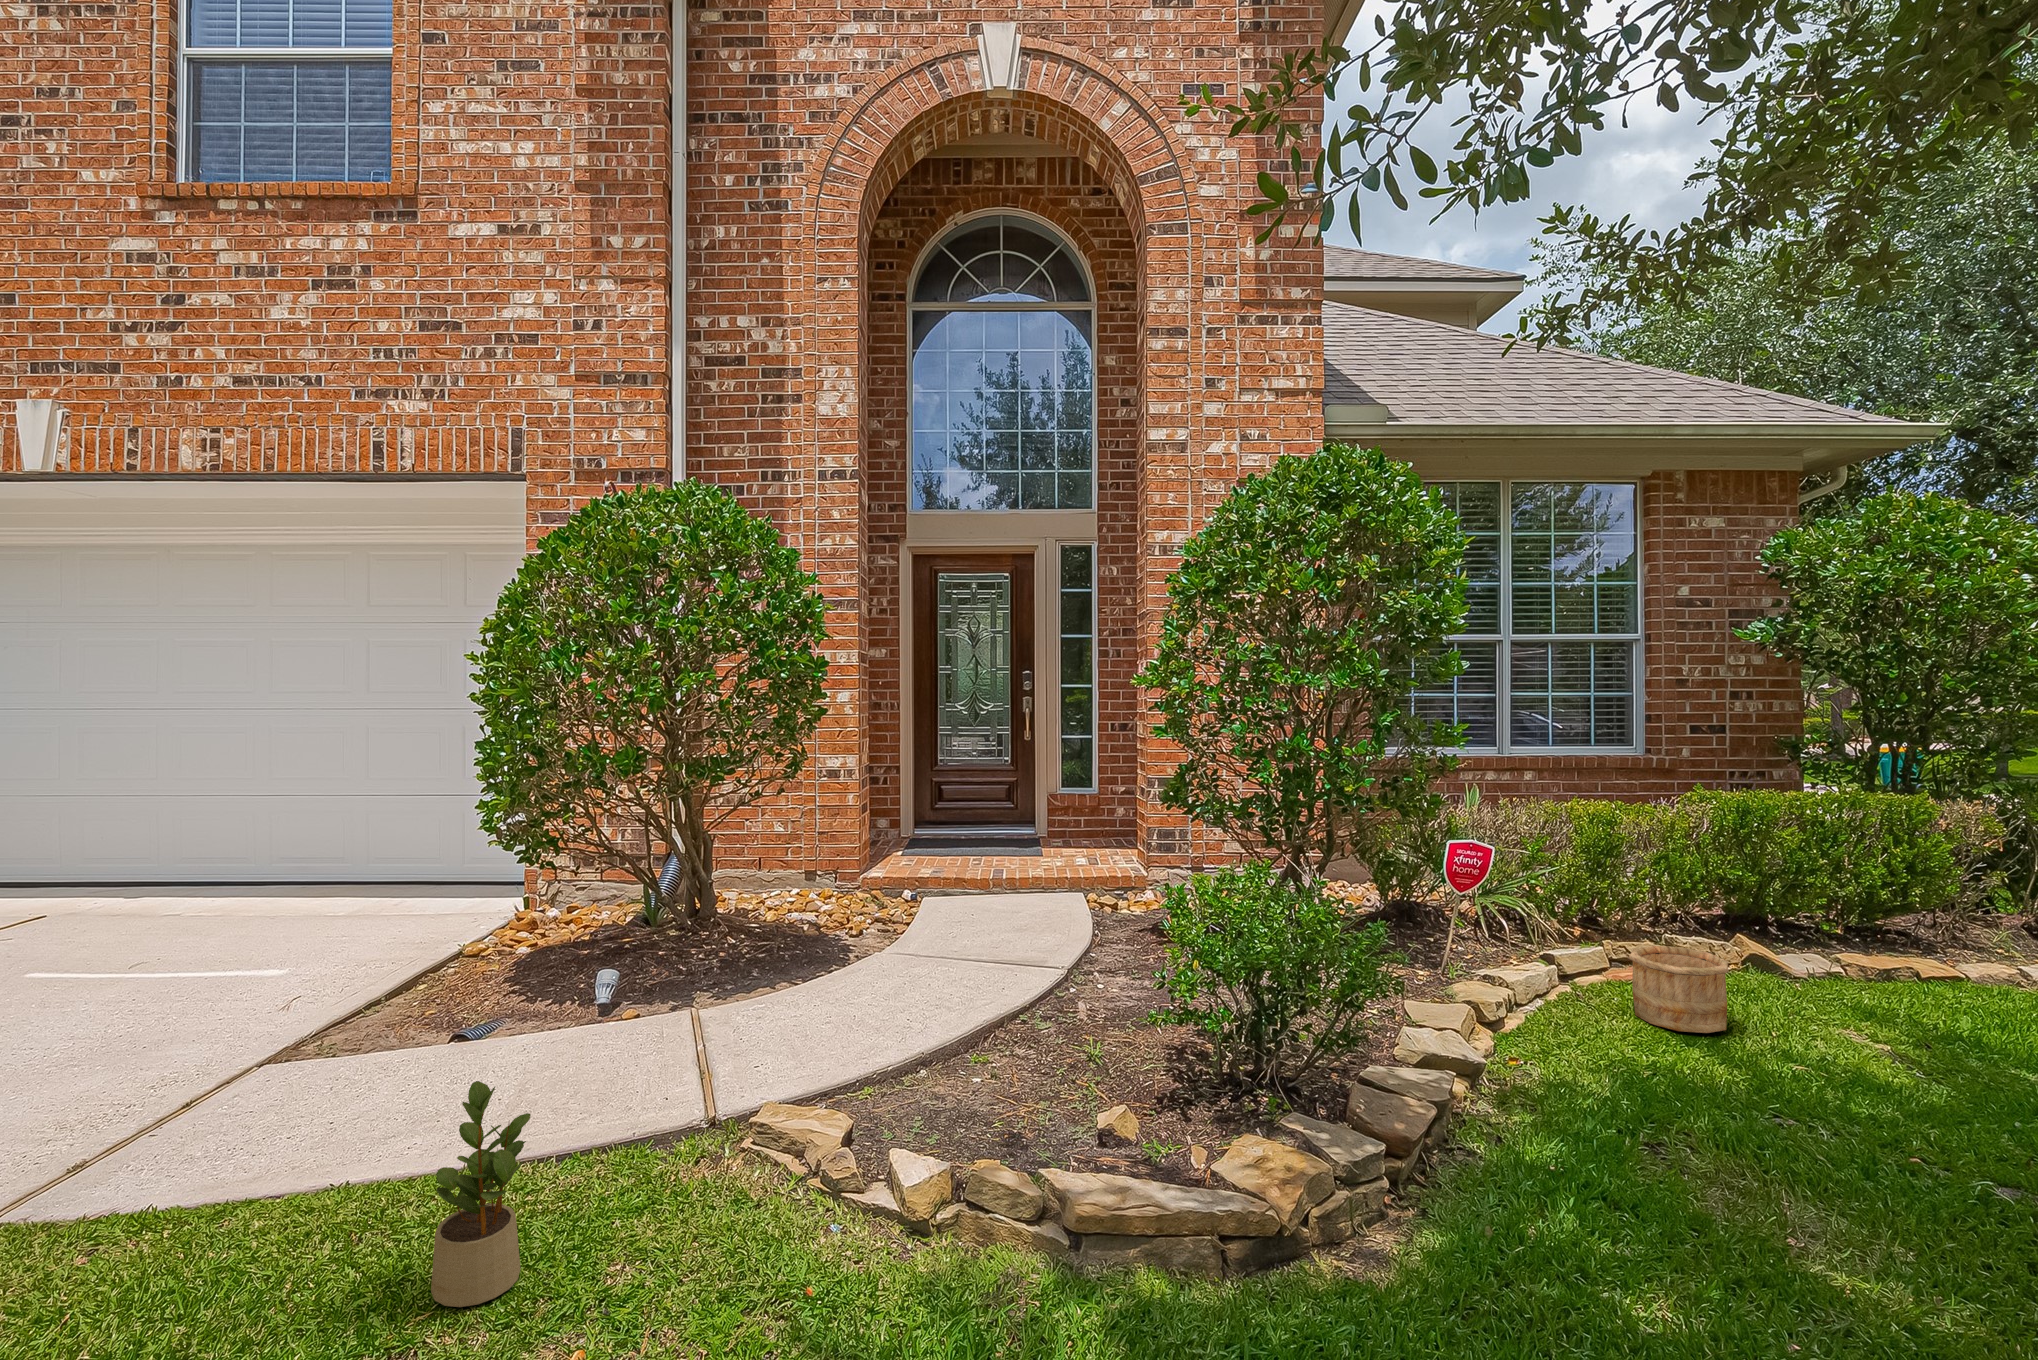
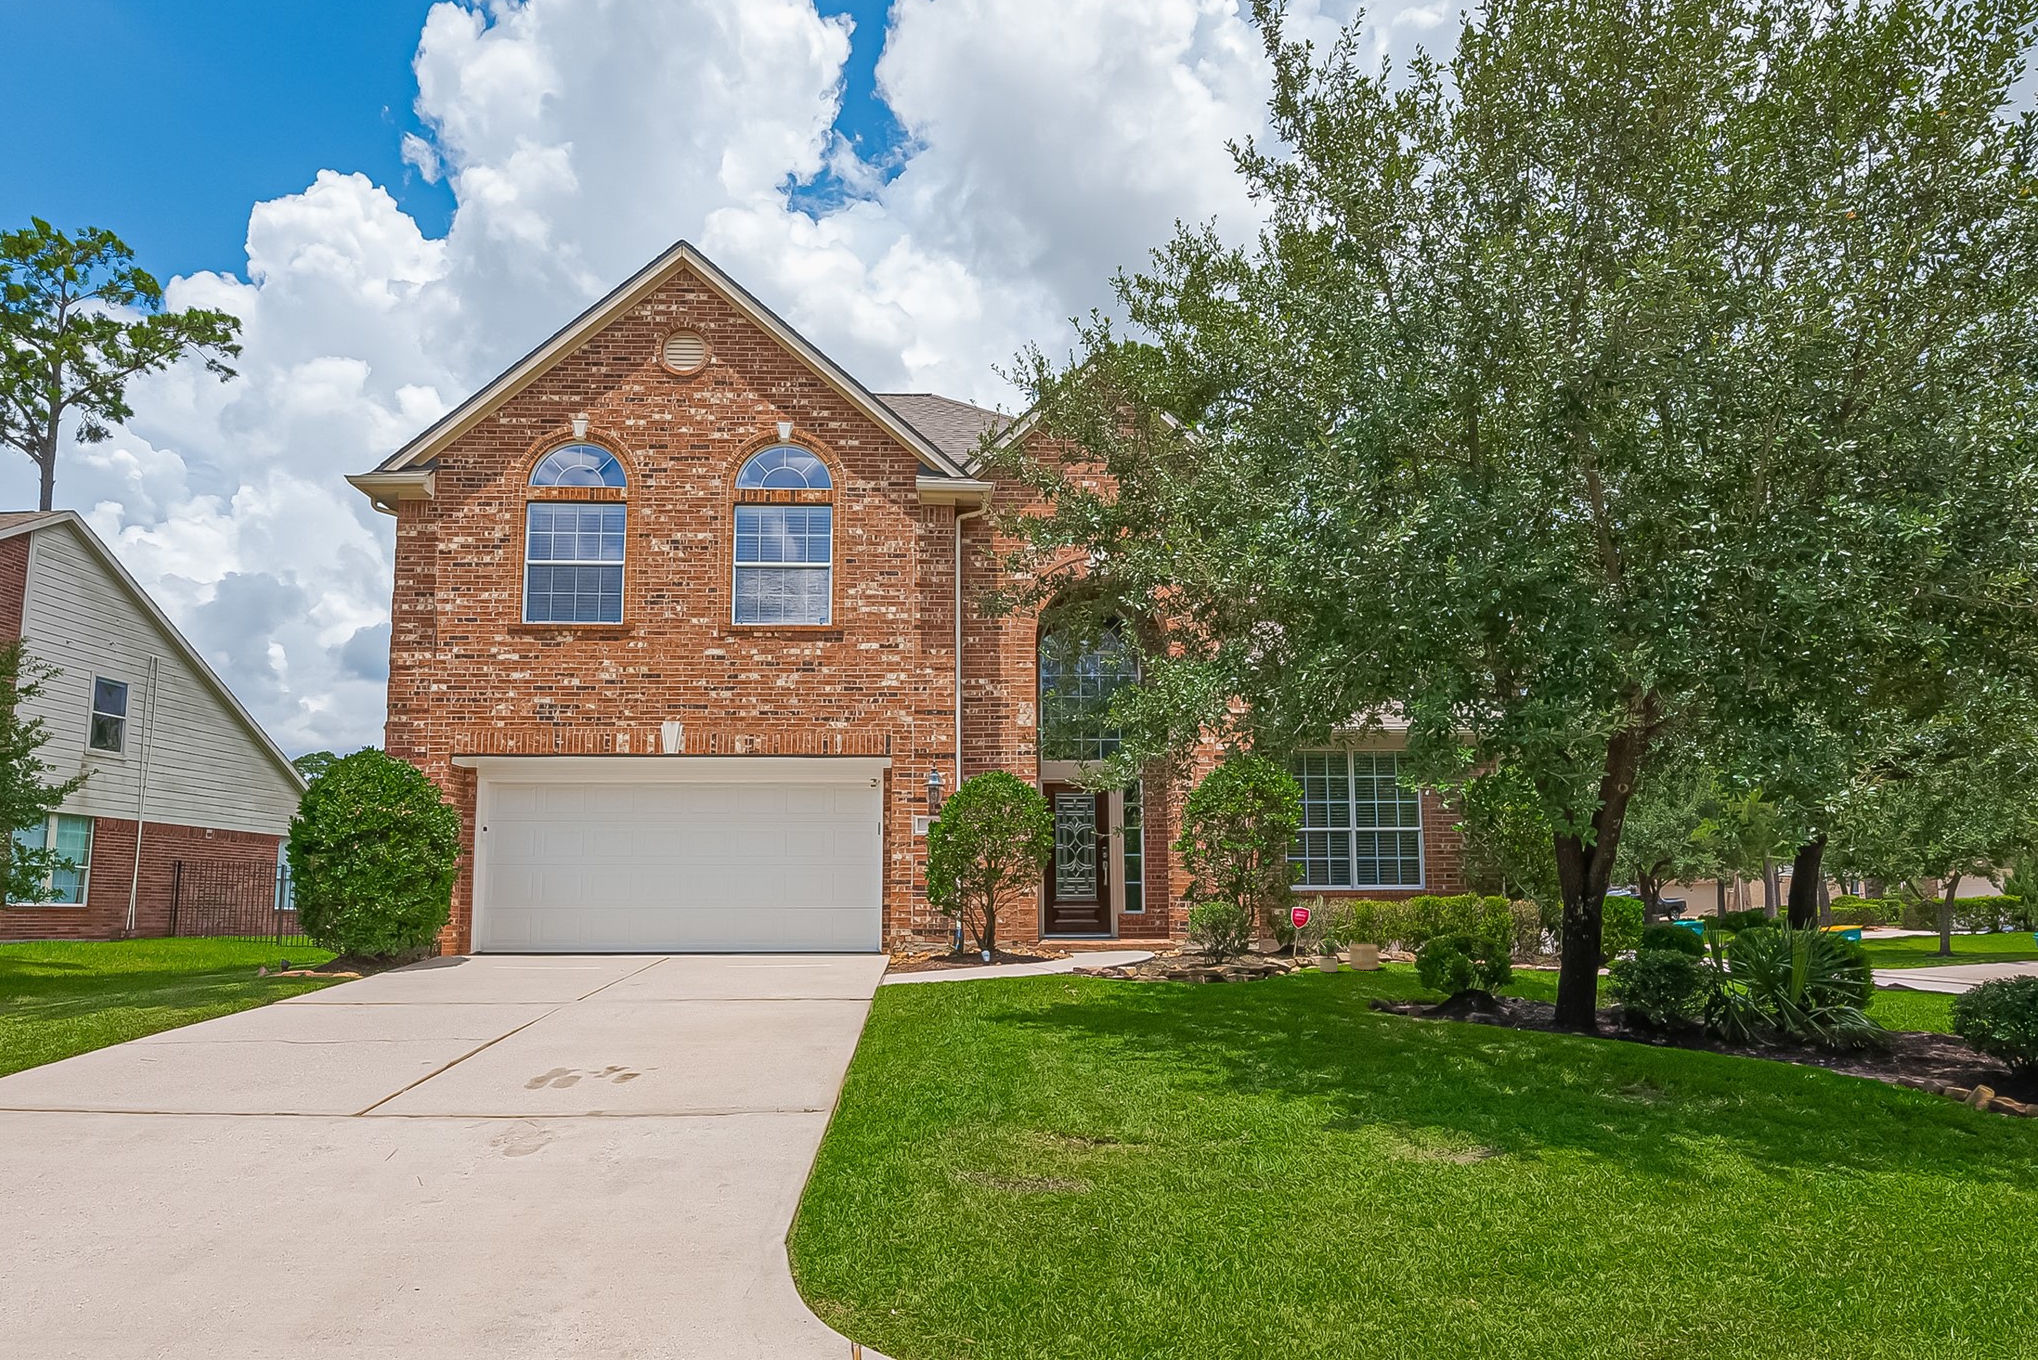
potted plant: present [431,1081,531,1307] -> present [1319,929,1340,972]

